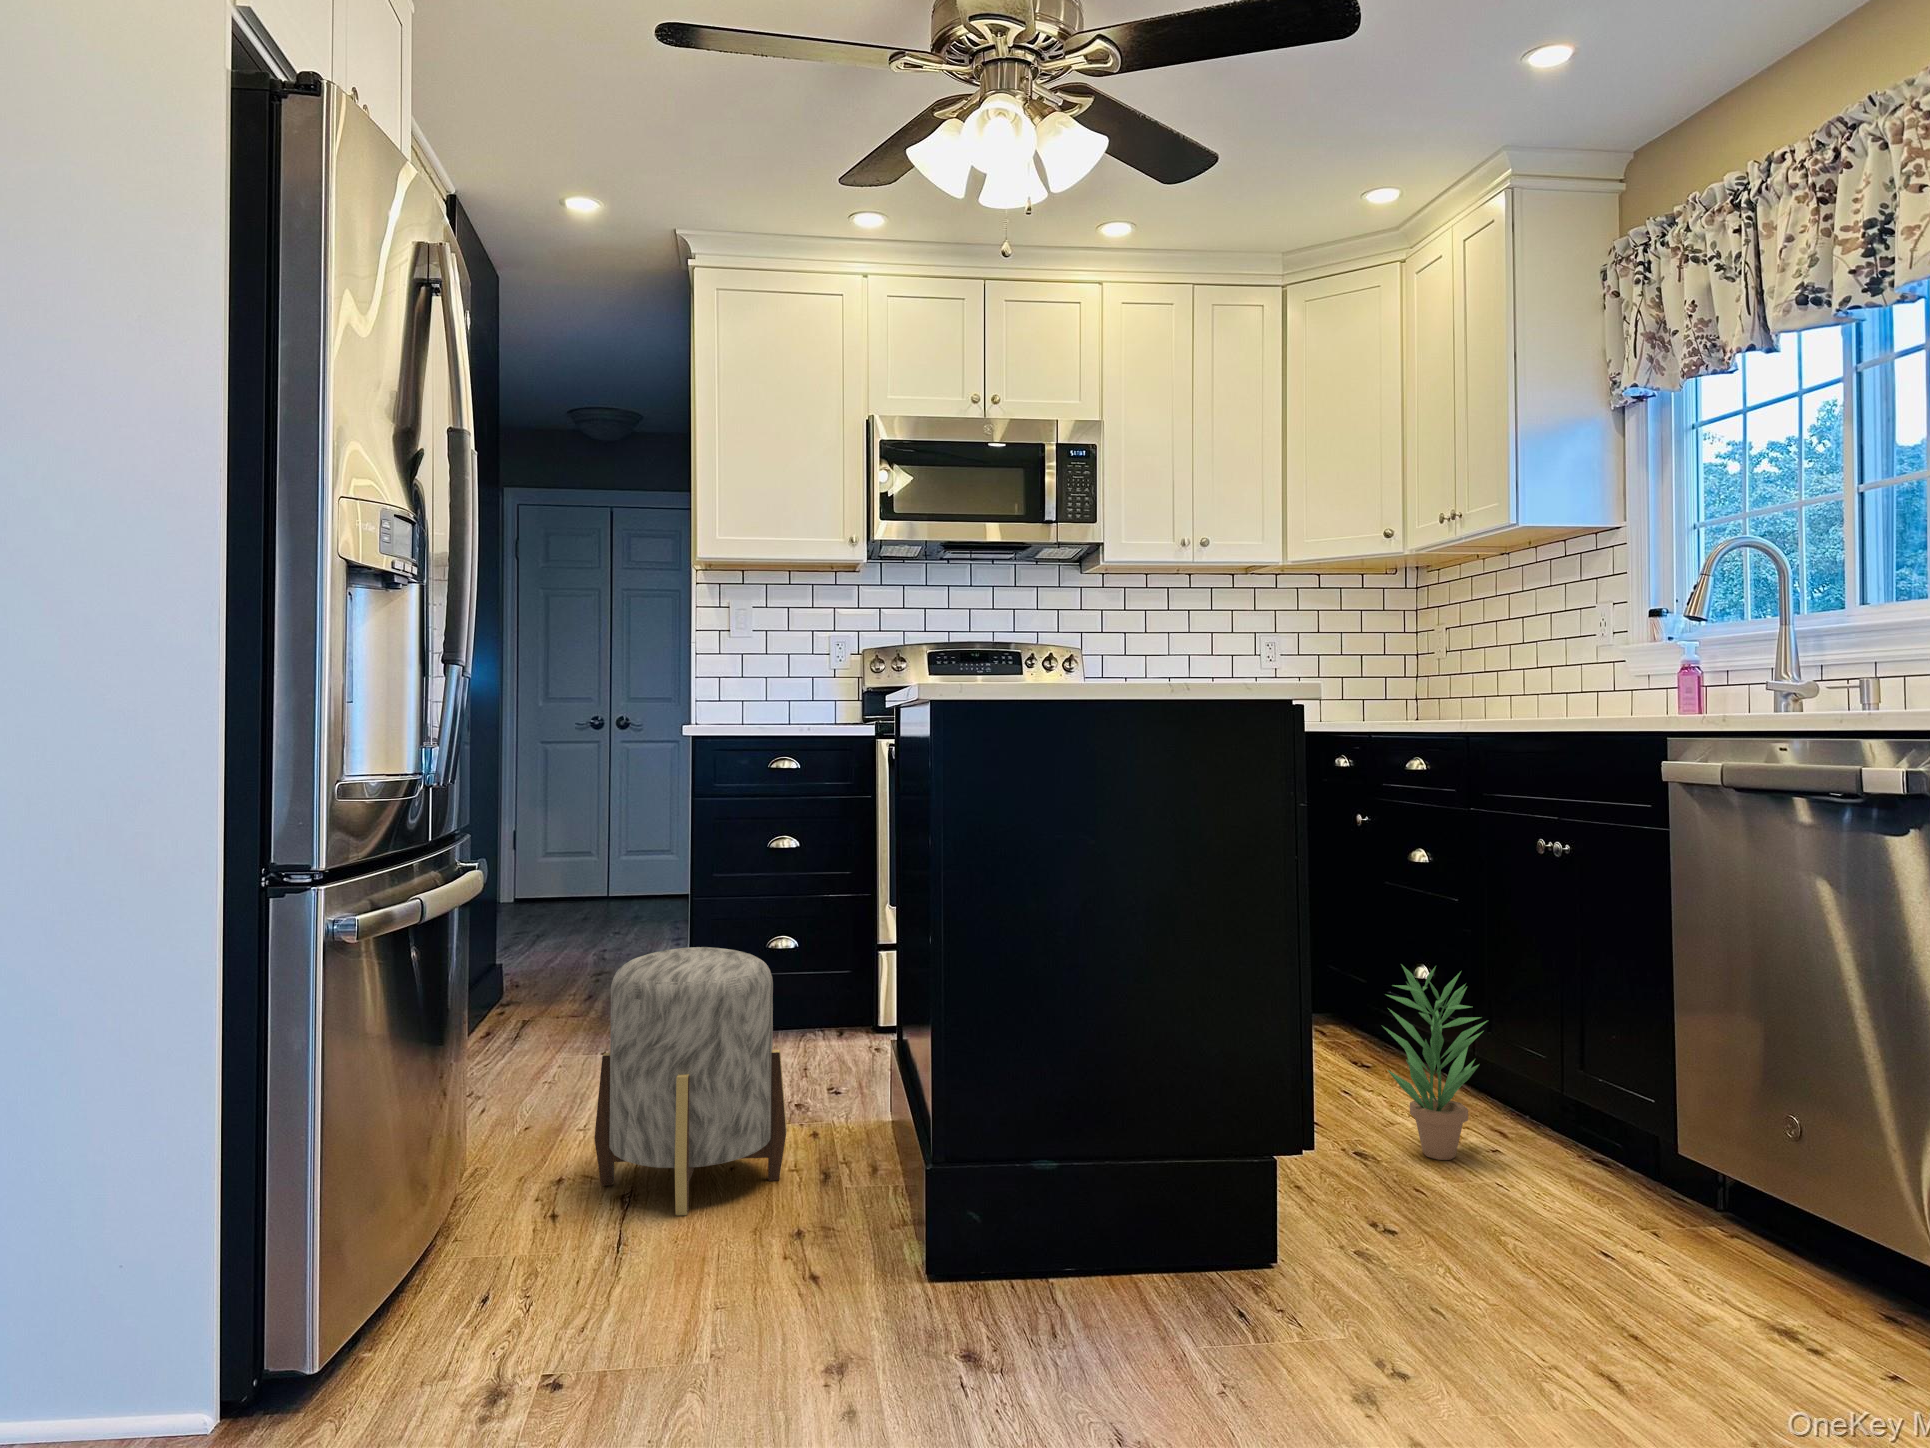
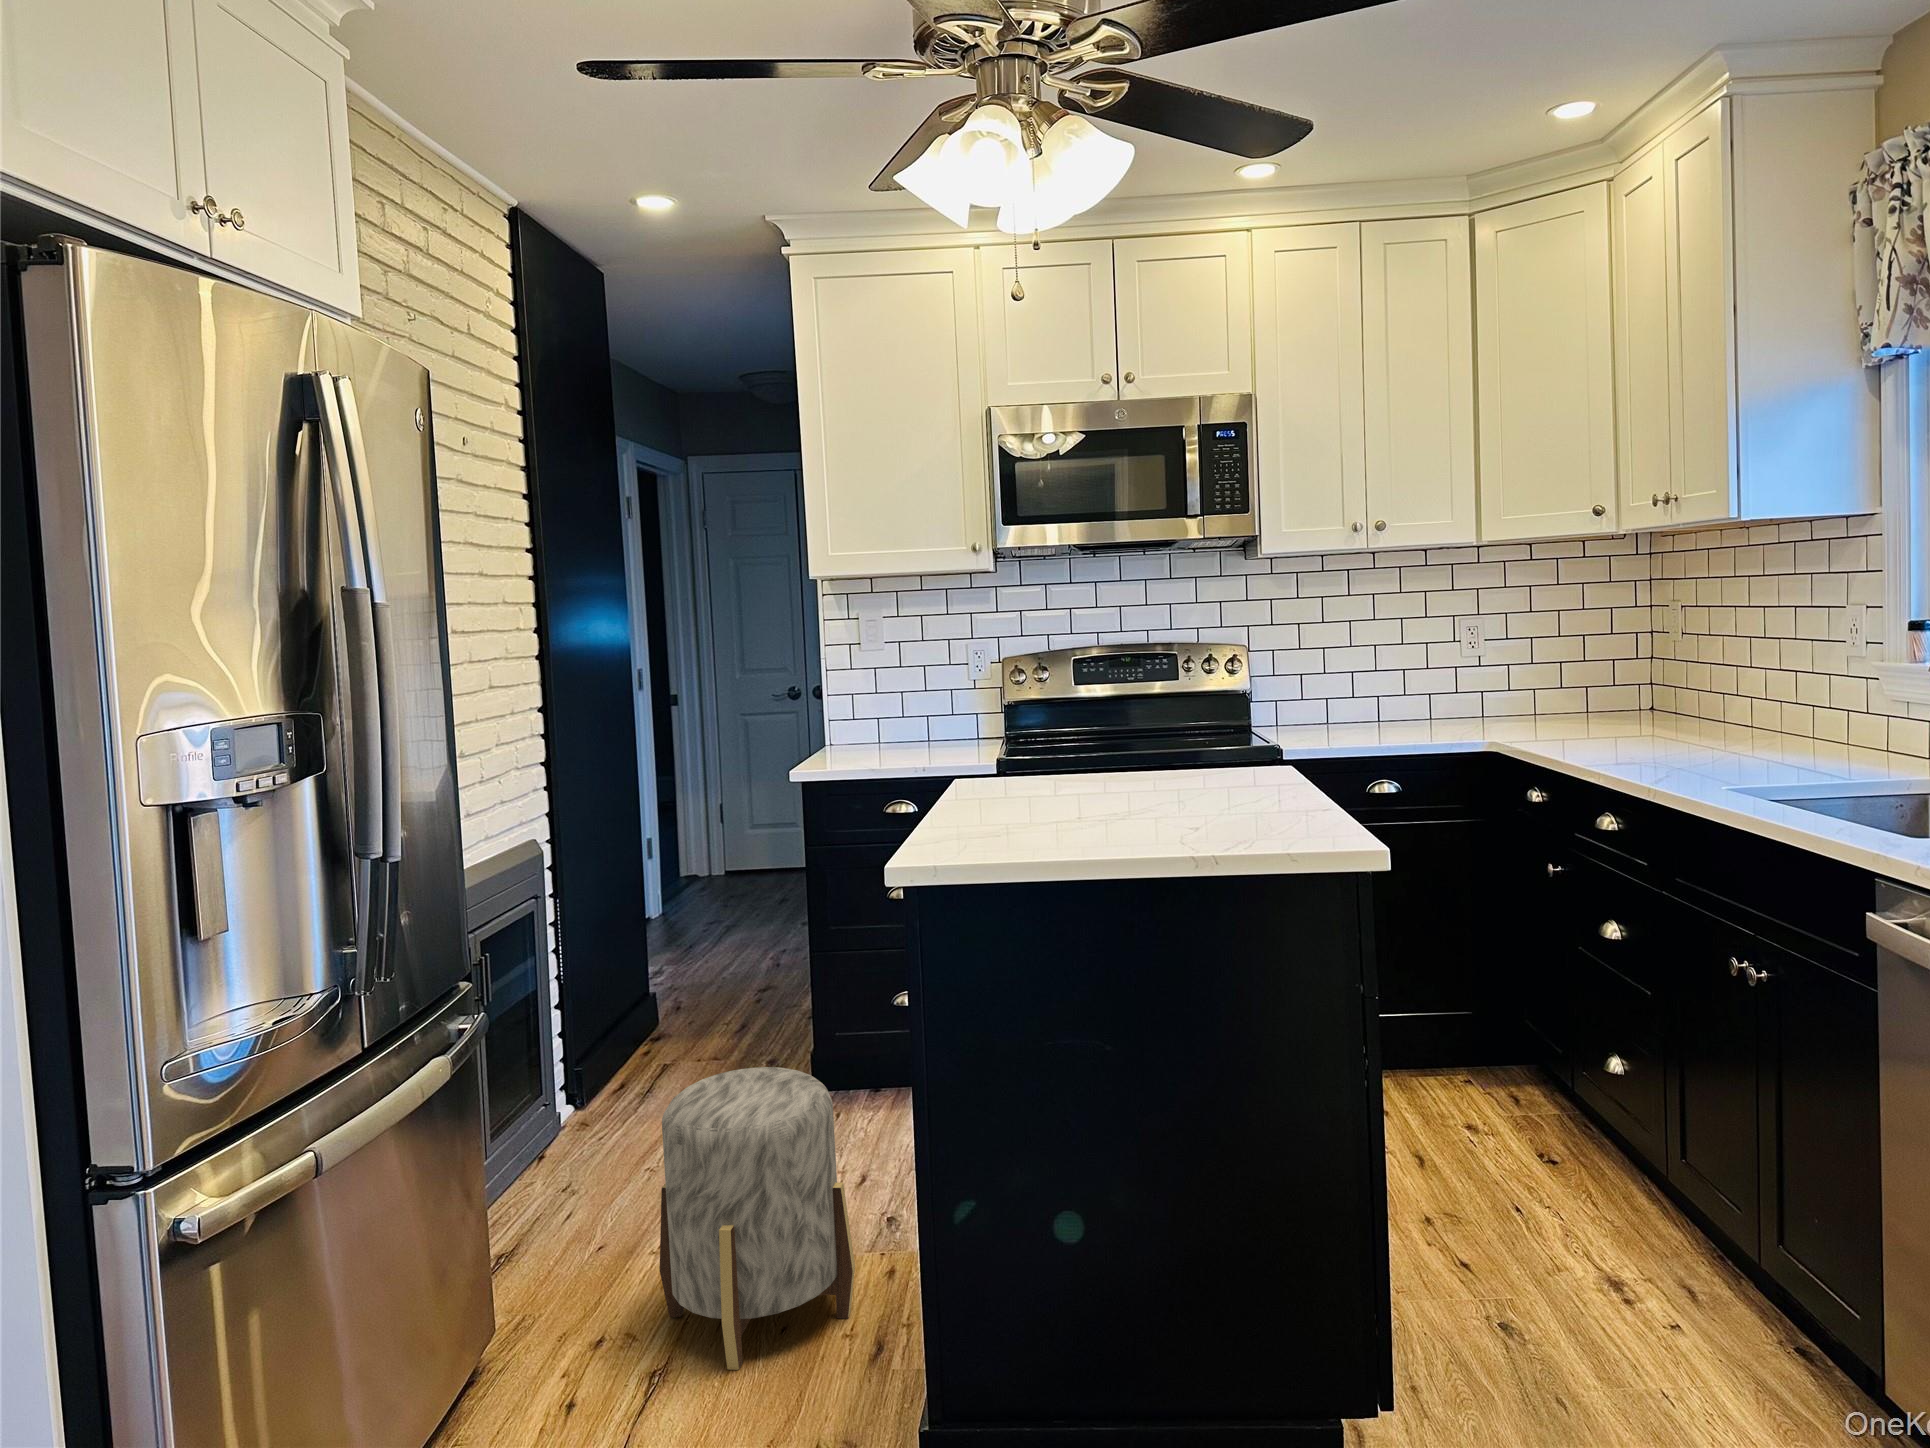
potted plant: present [1382,965,1487,1160] -> none [1524,1097,1654,1326]

